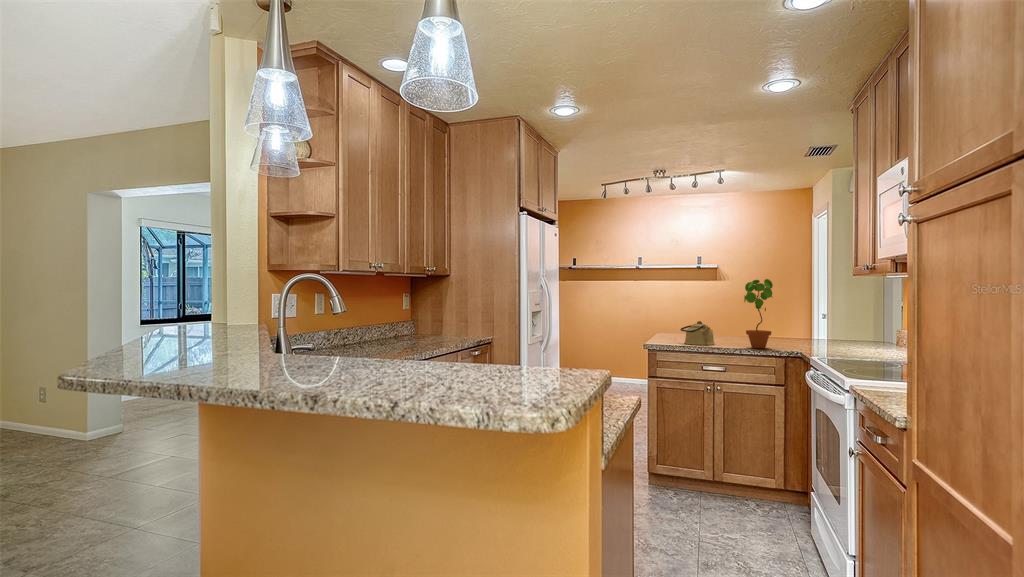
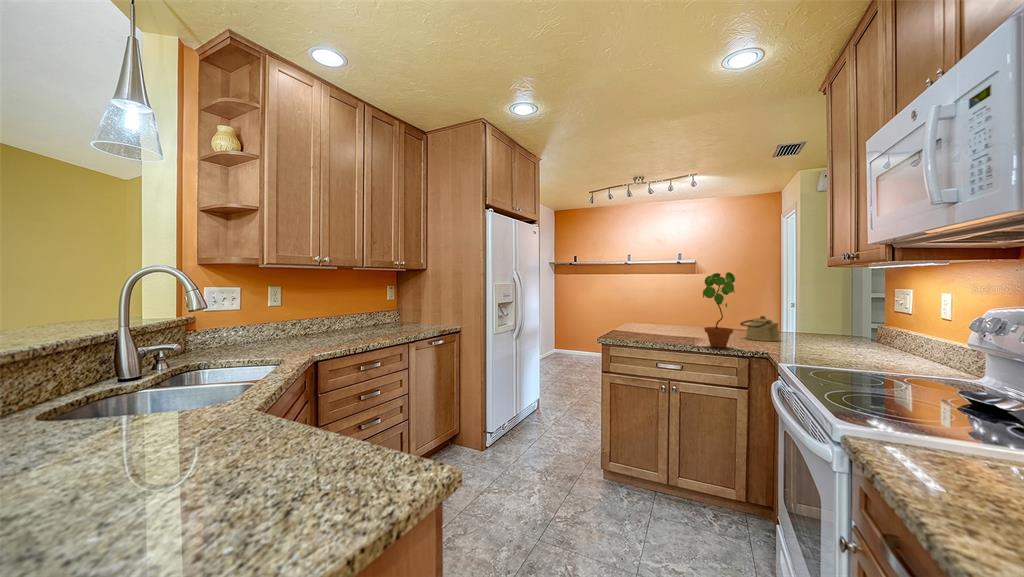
kettle: present [680,321,715,345] -> present [740,316,780,341]

